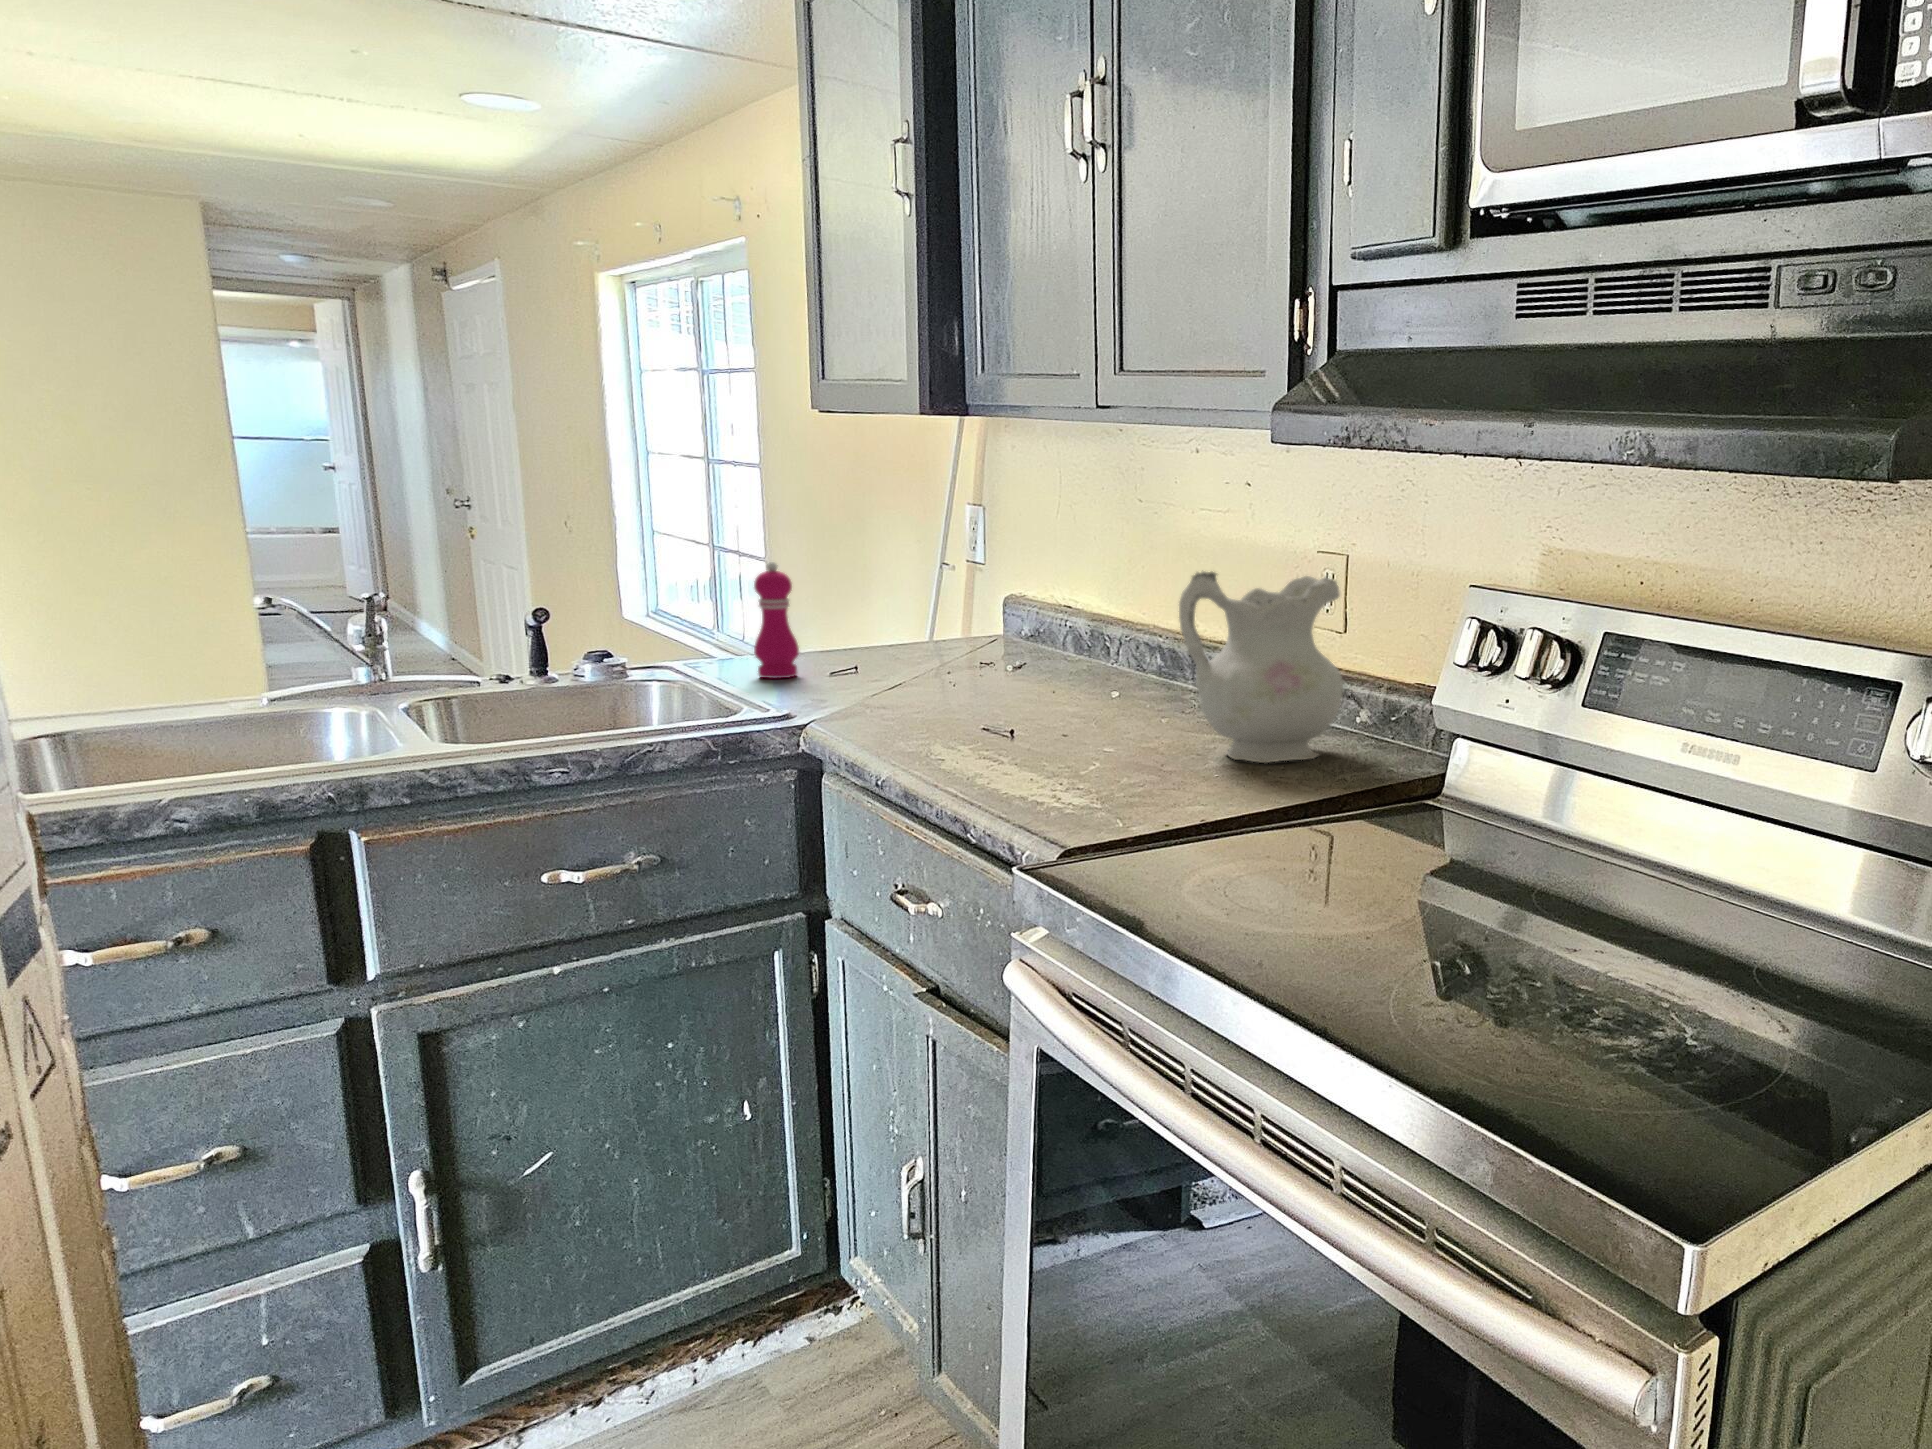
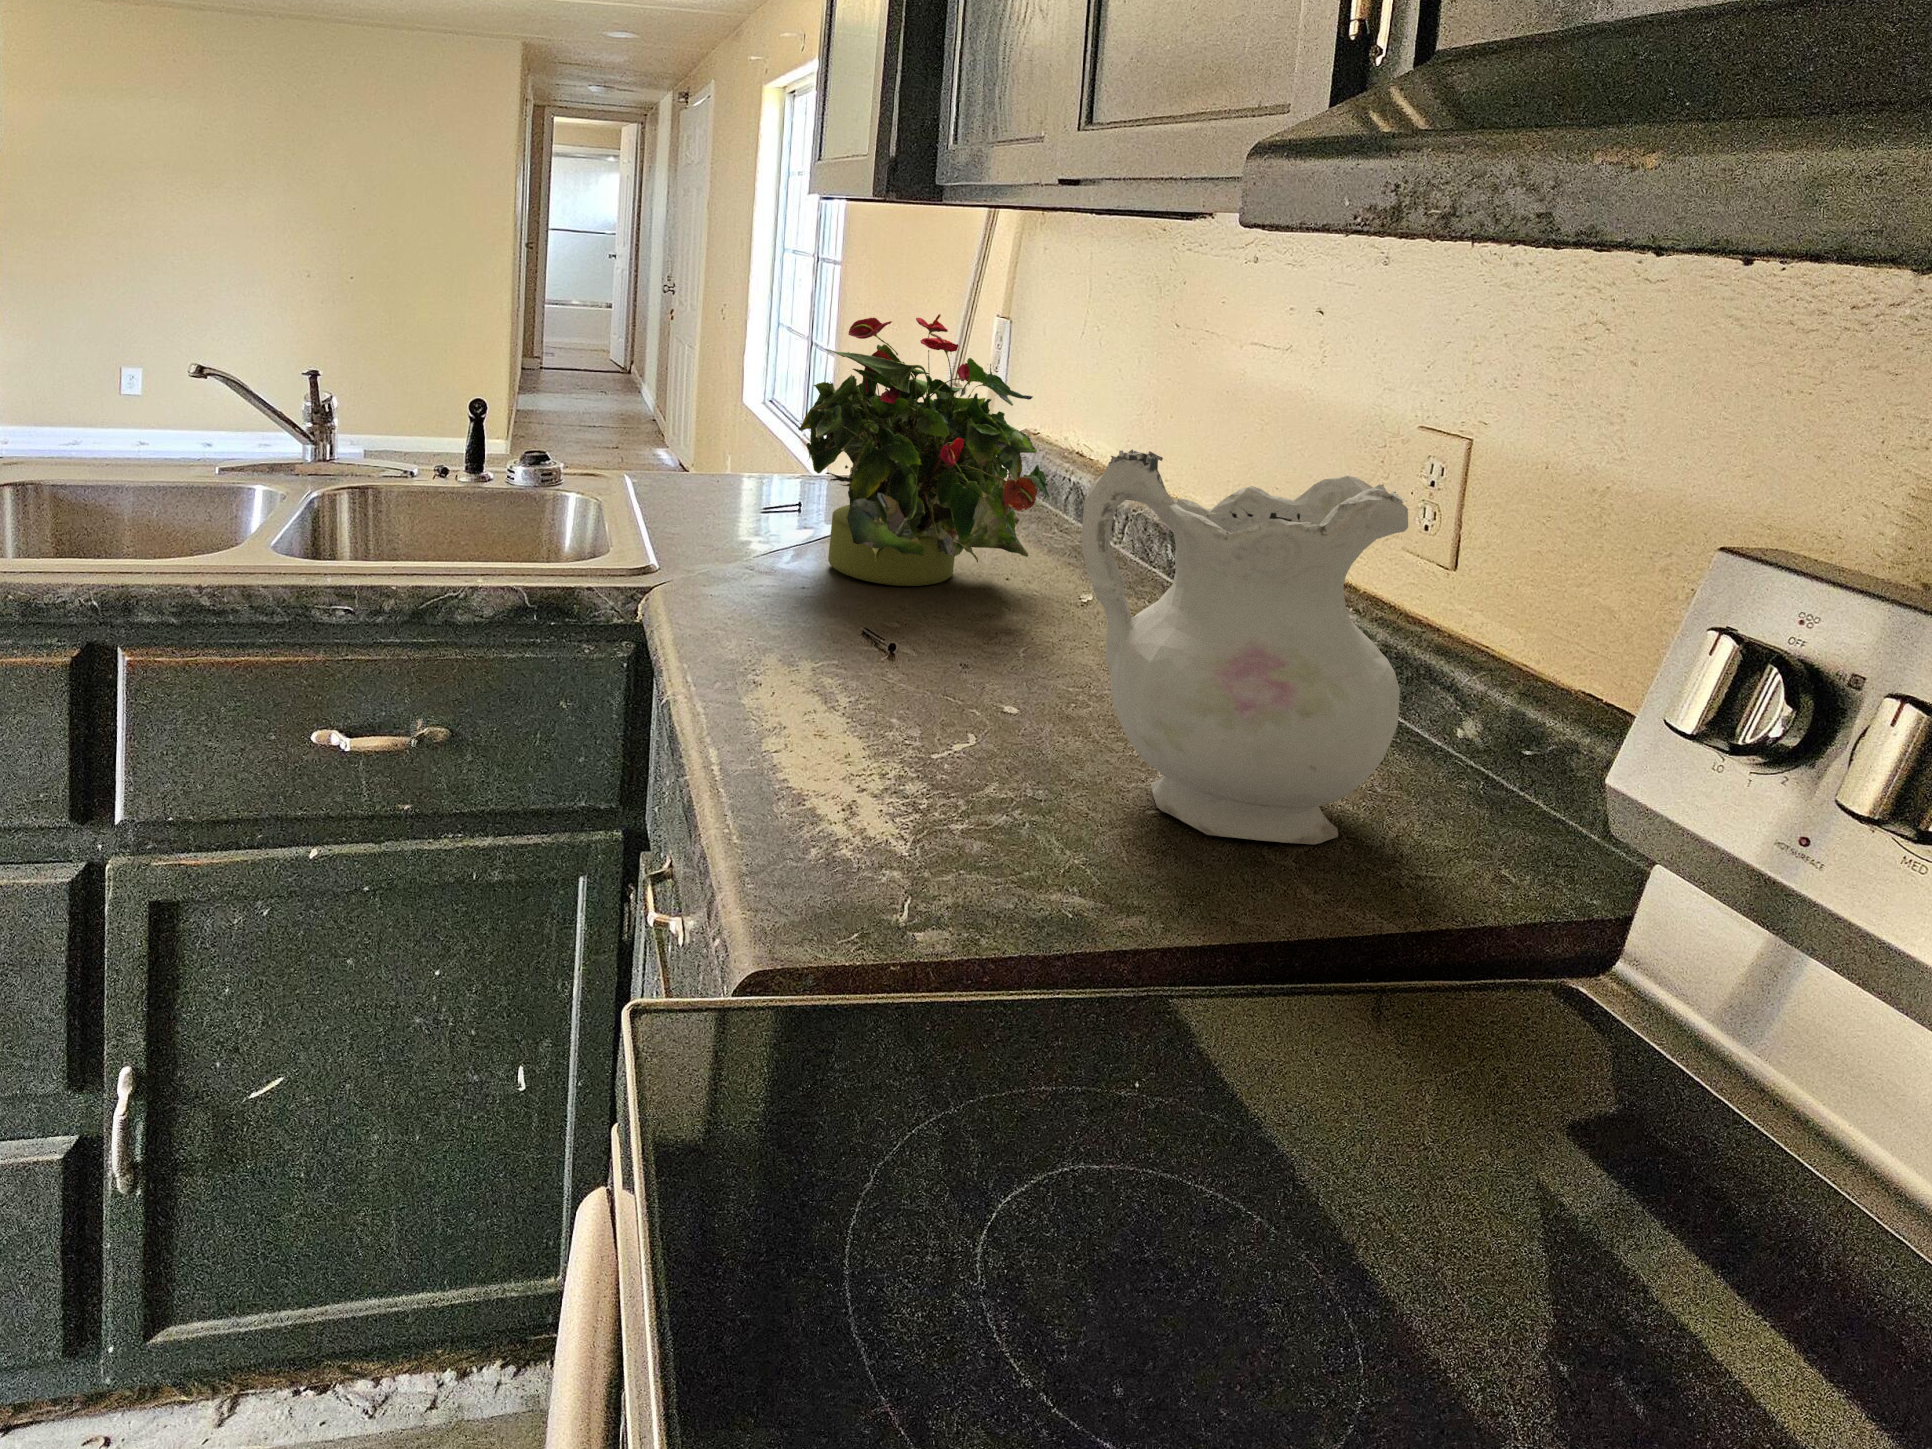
potted plant: none [887,505,1091,702] -> present [798,314,1049,586]
pepper mill: present [754,562,799,678] -> none [687,367,736,507]

